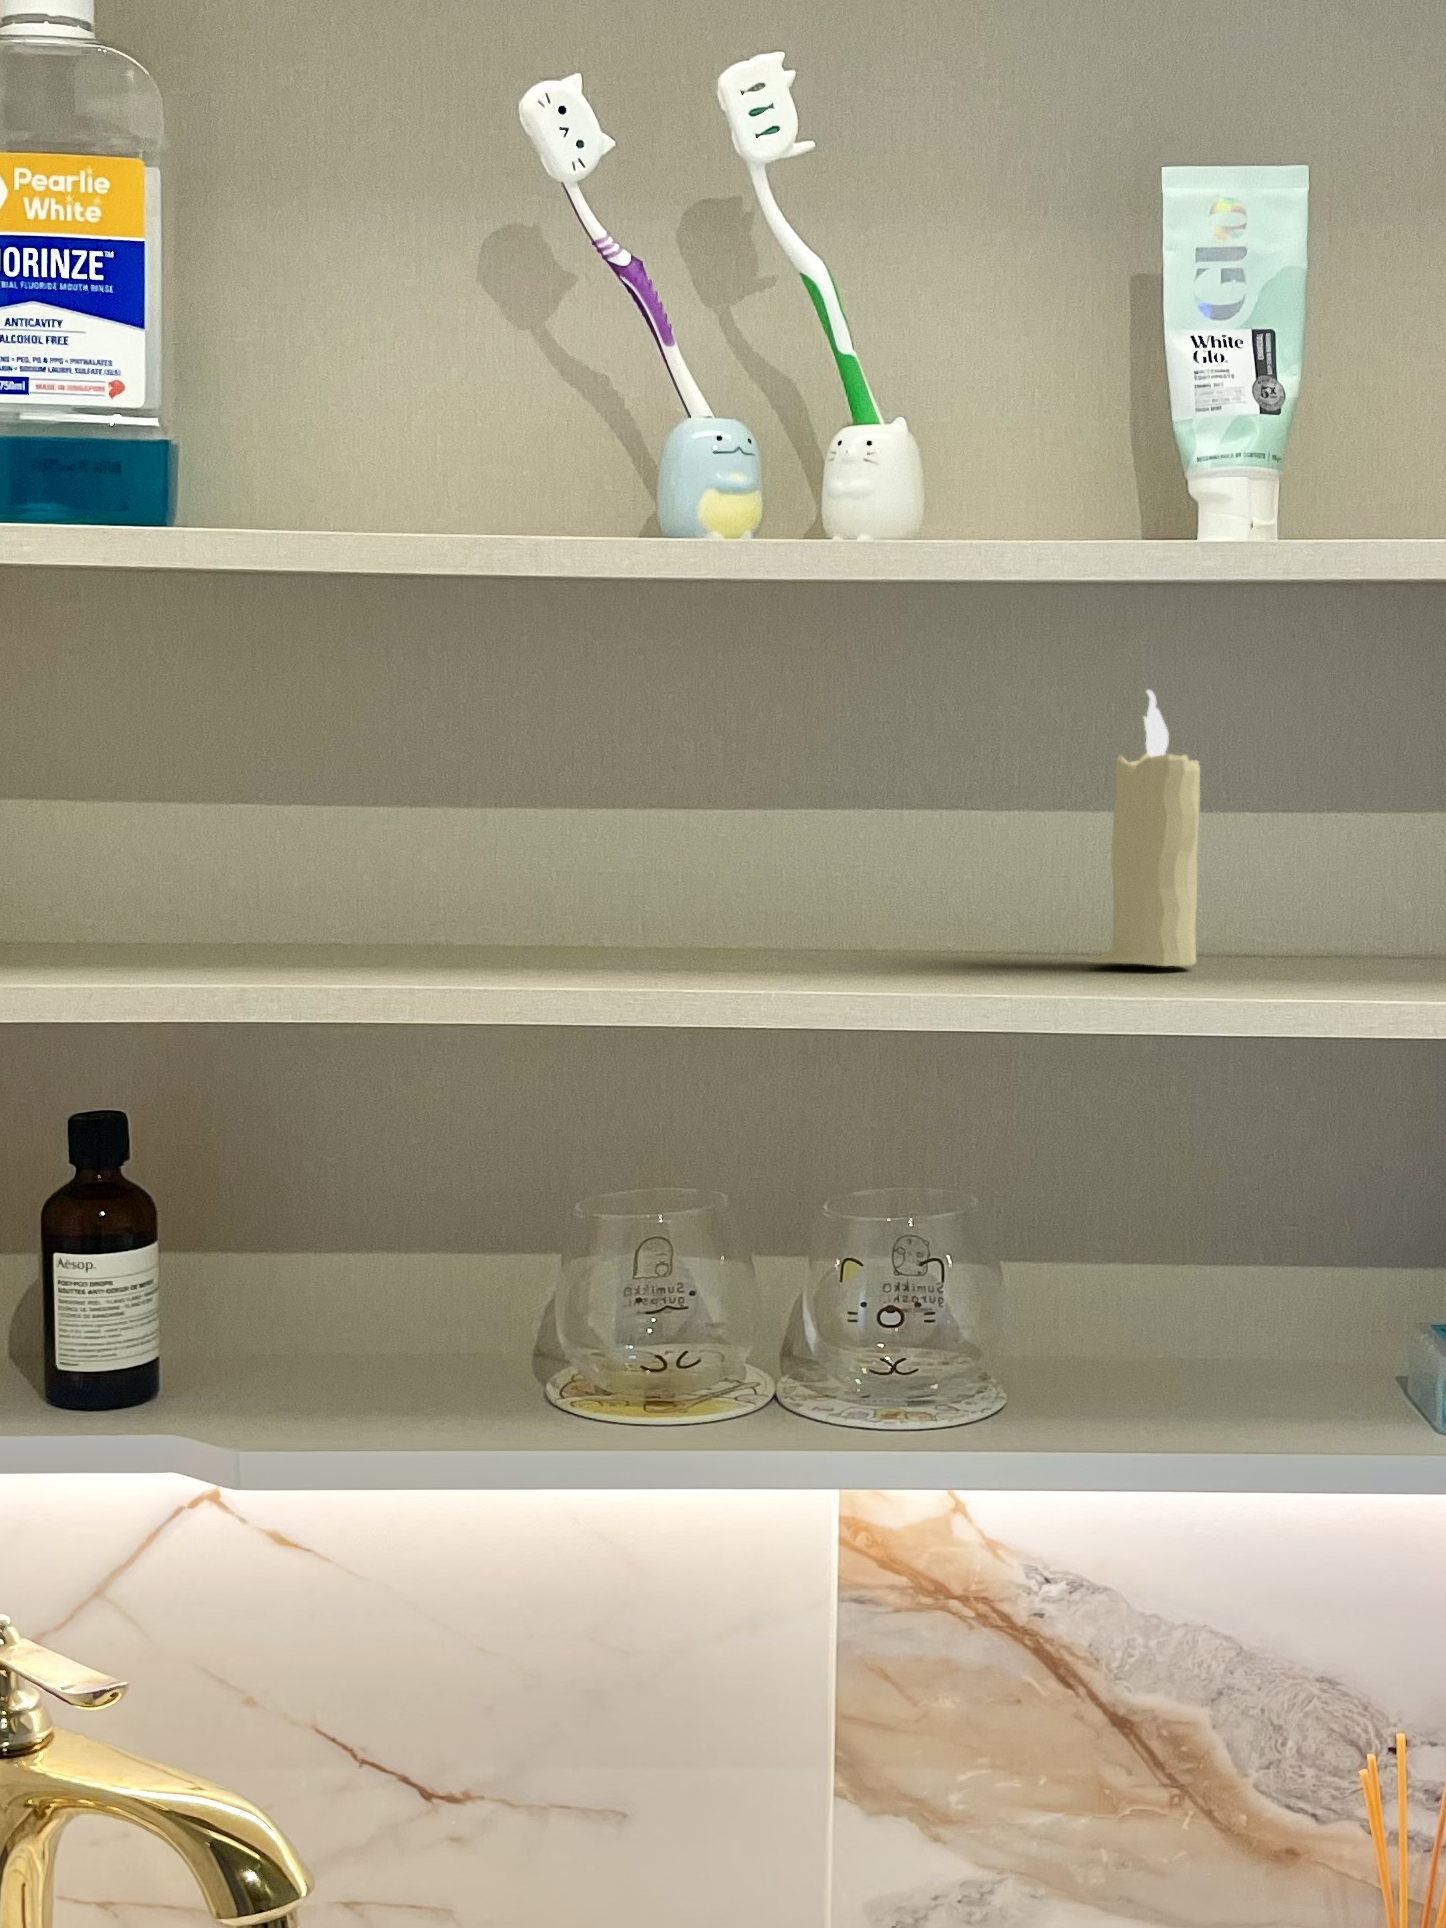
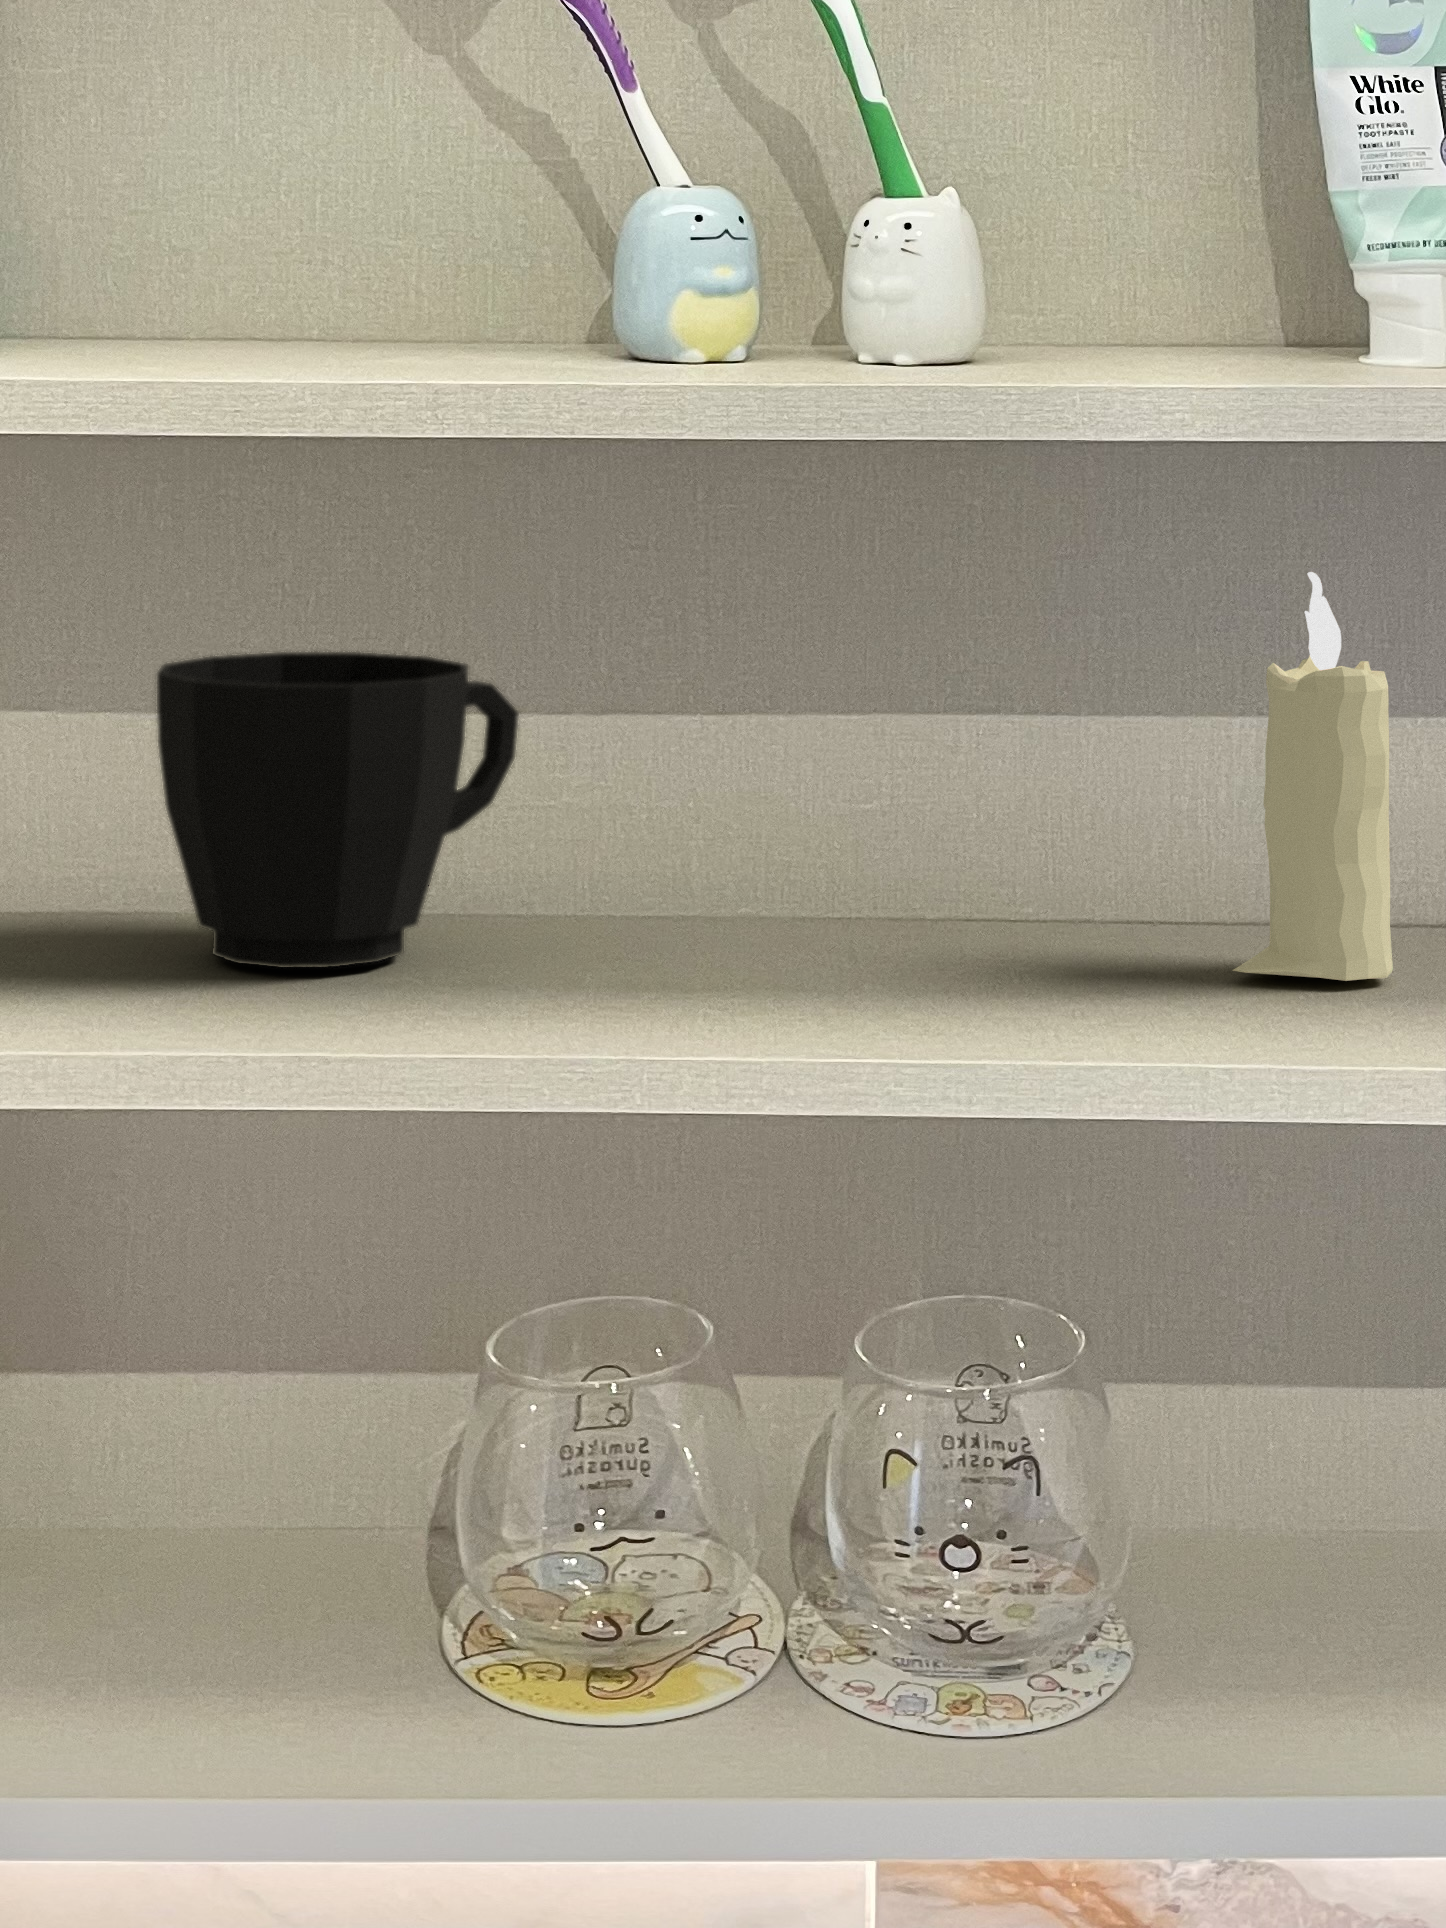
cup: none [336,756,590,958] -> present [157,652,518,968]

